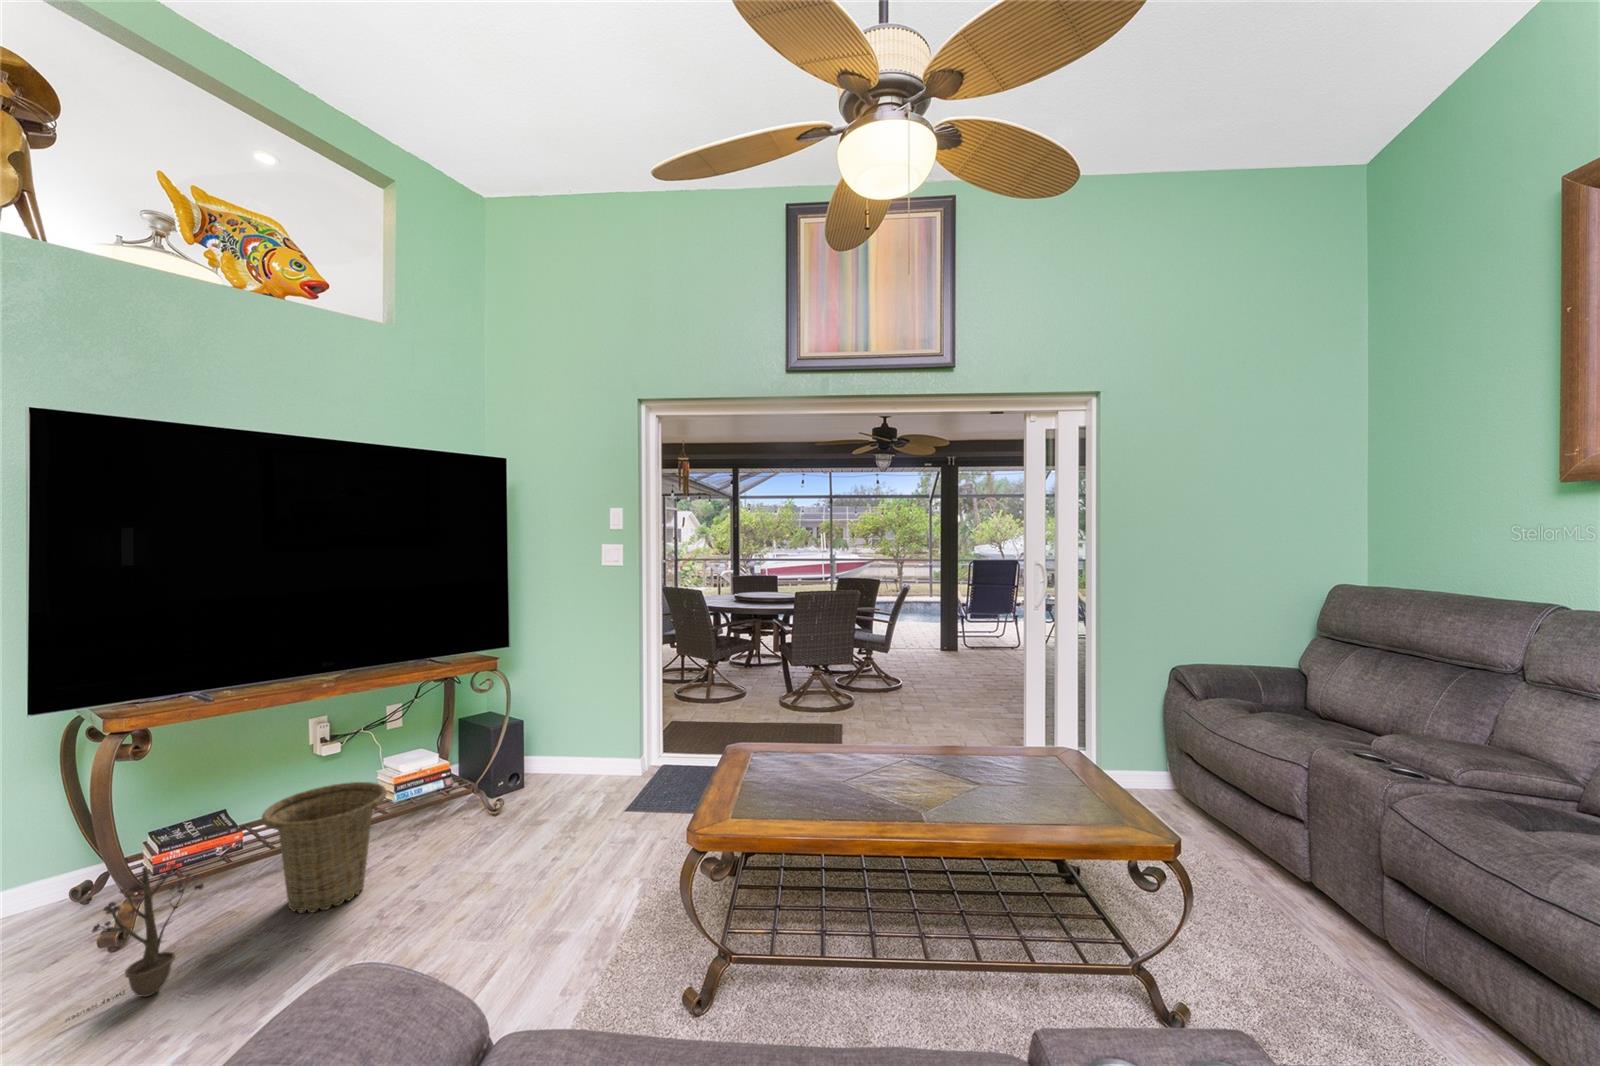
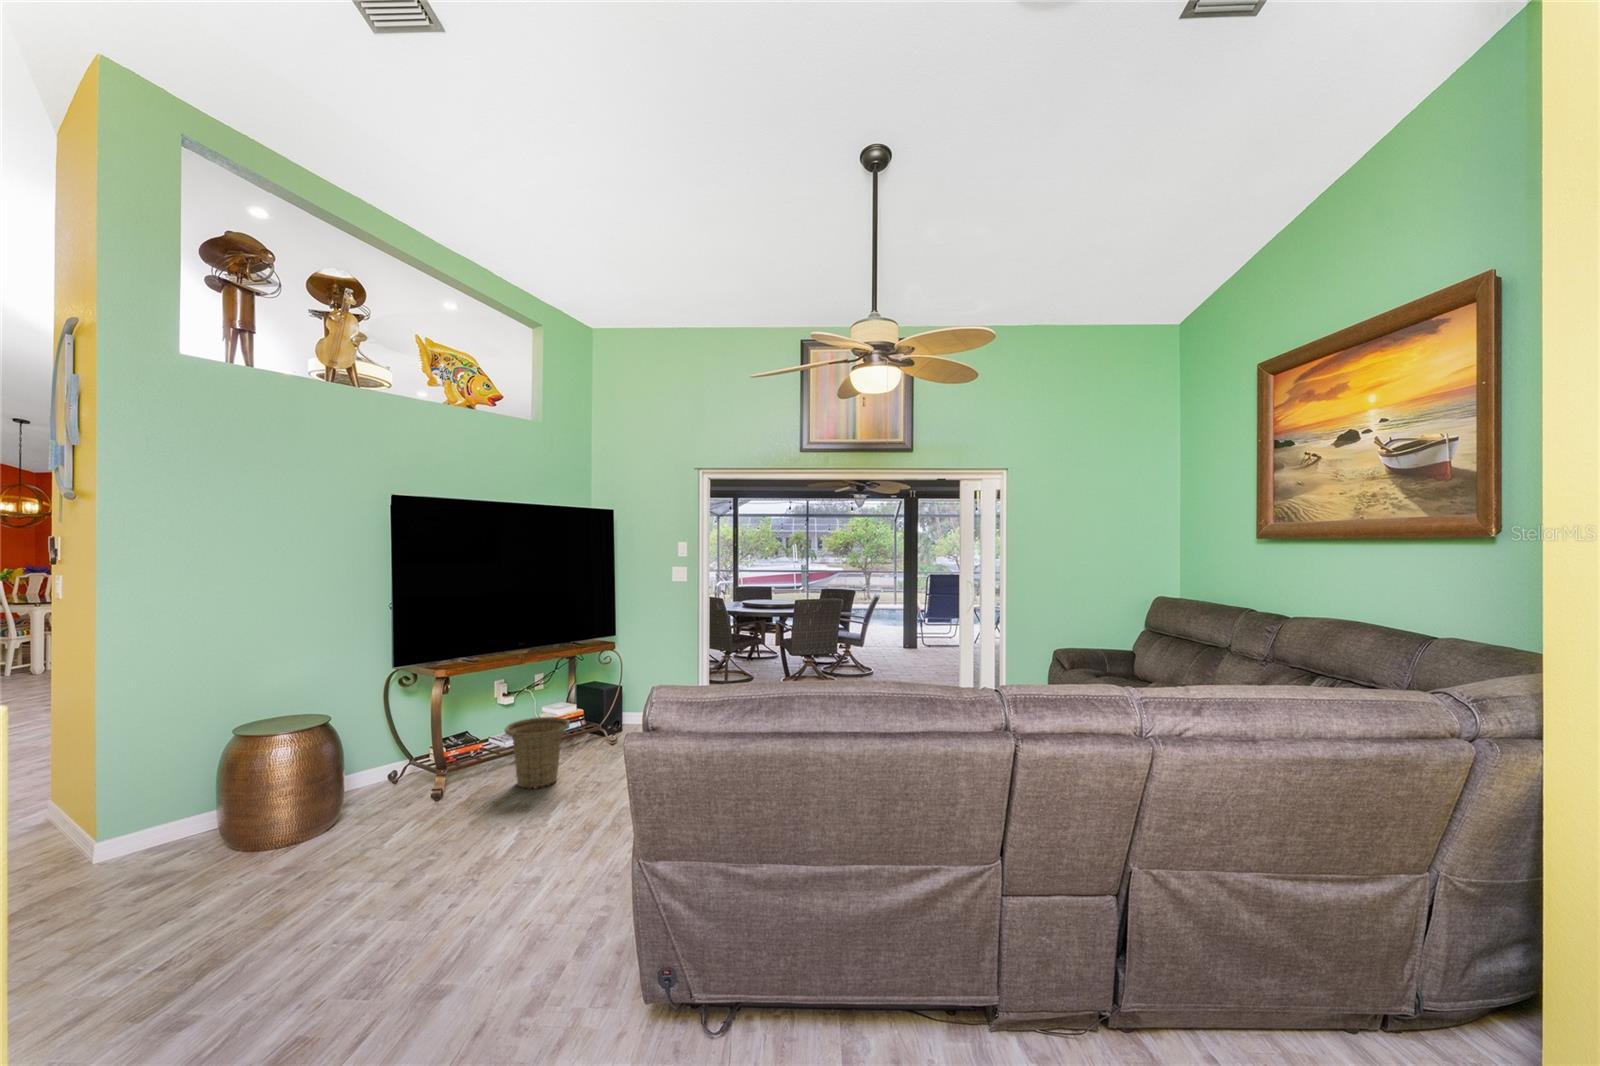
decorative plant: present [66,865,204,1021] -> none [448,748,499,825]

